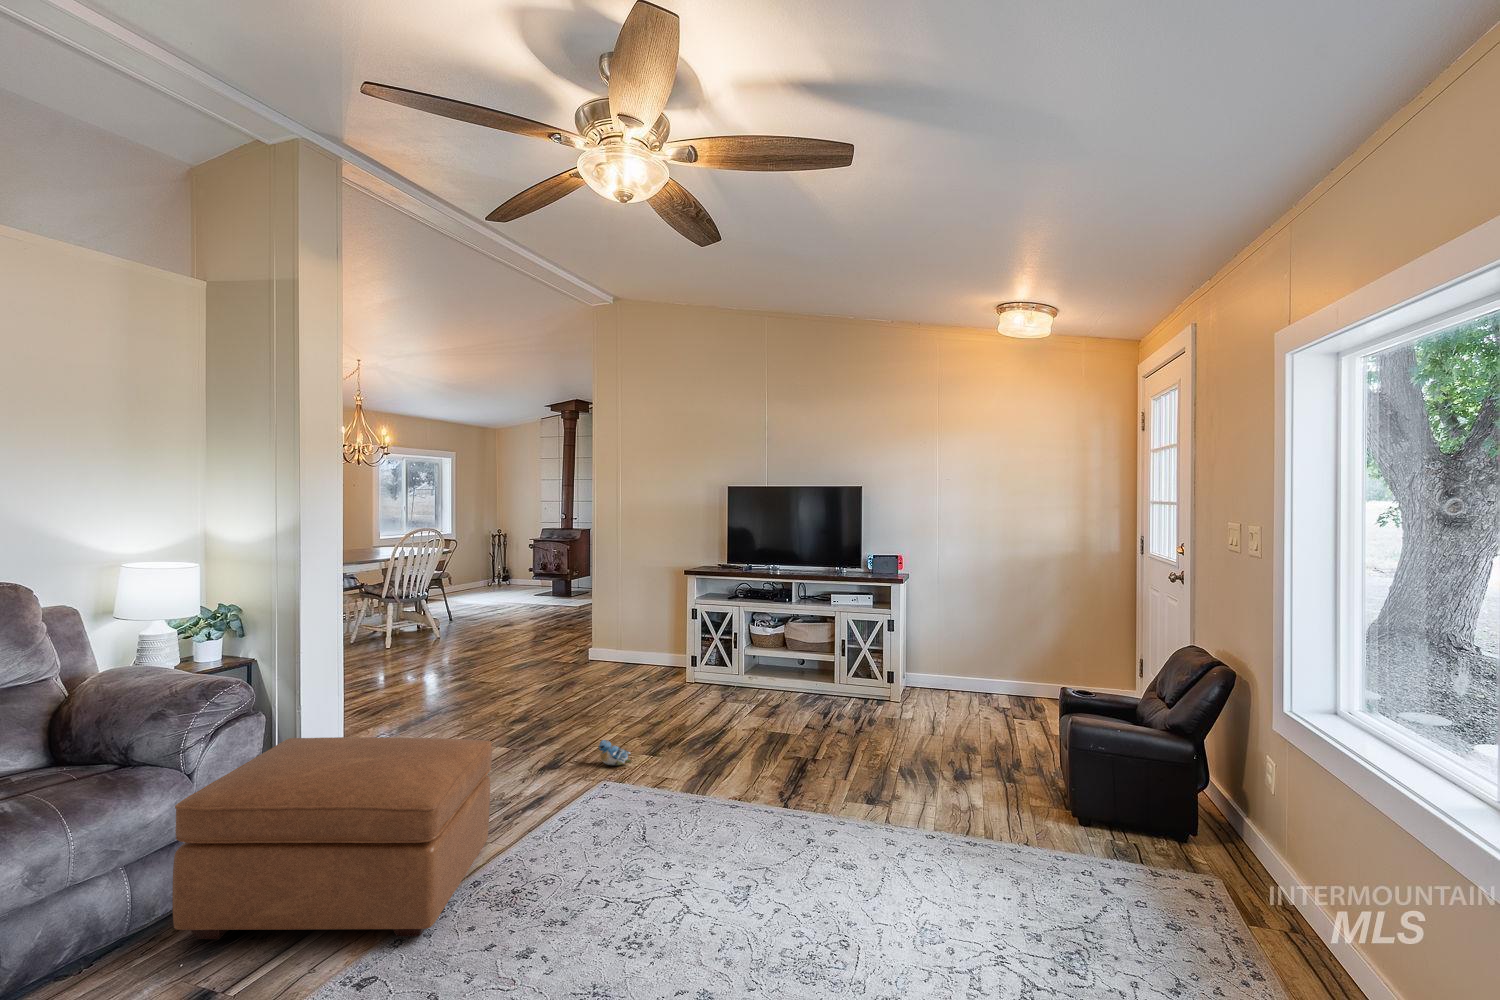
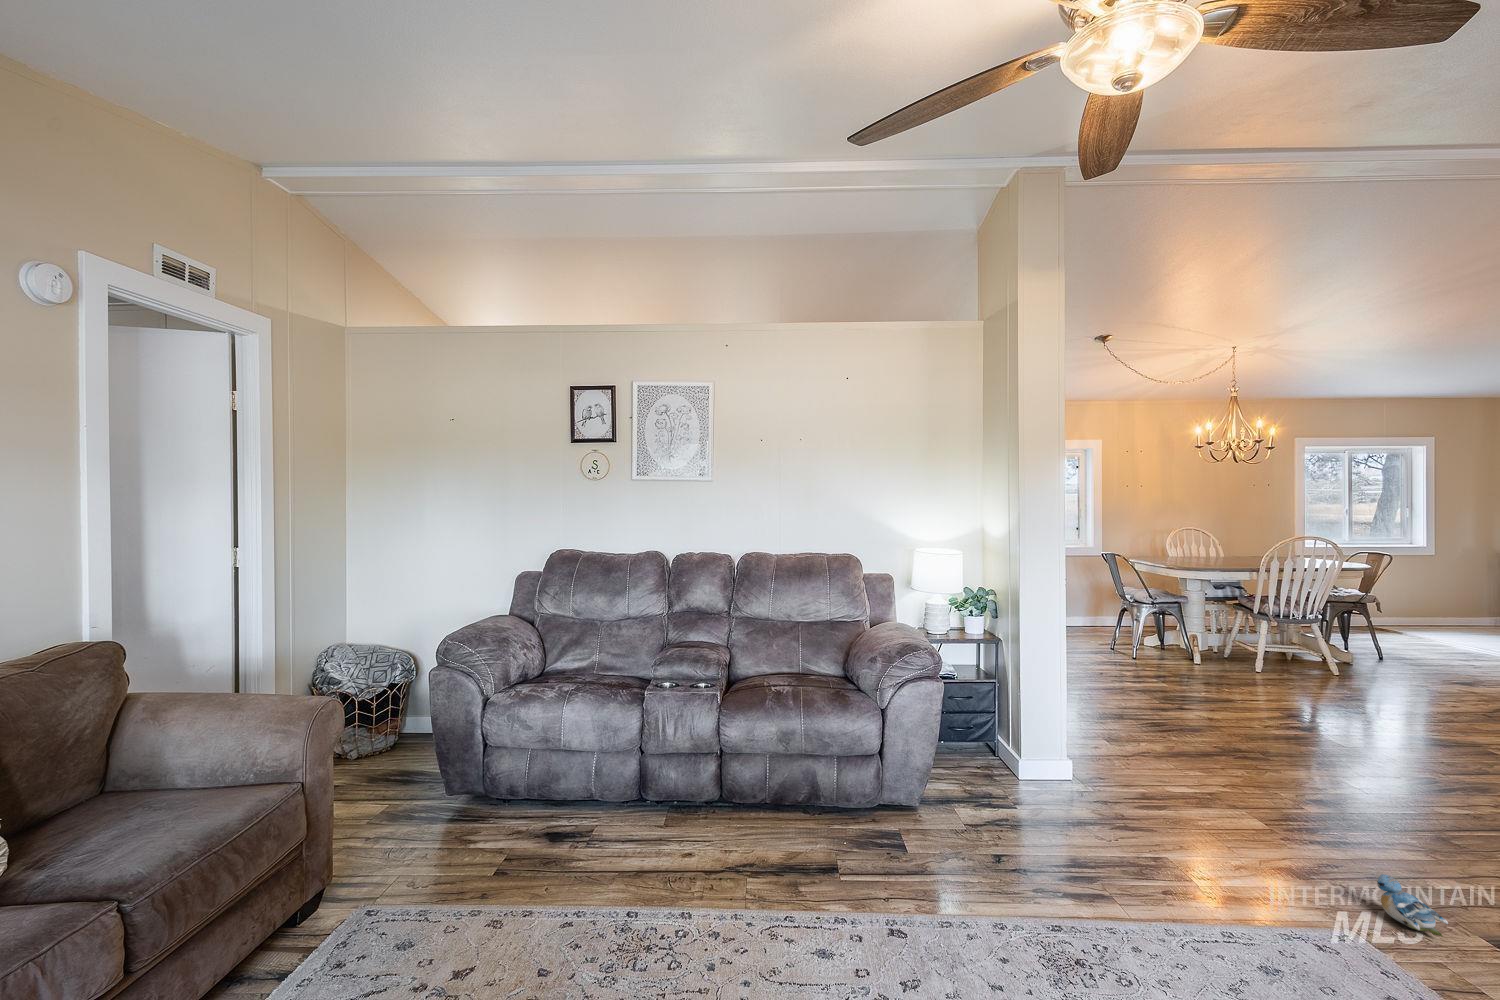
ottoman: present [172,737,492,939] -> none [853,710,1106,935]

